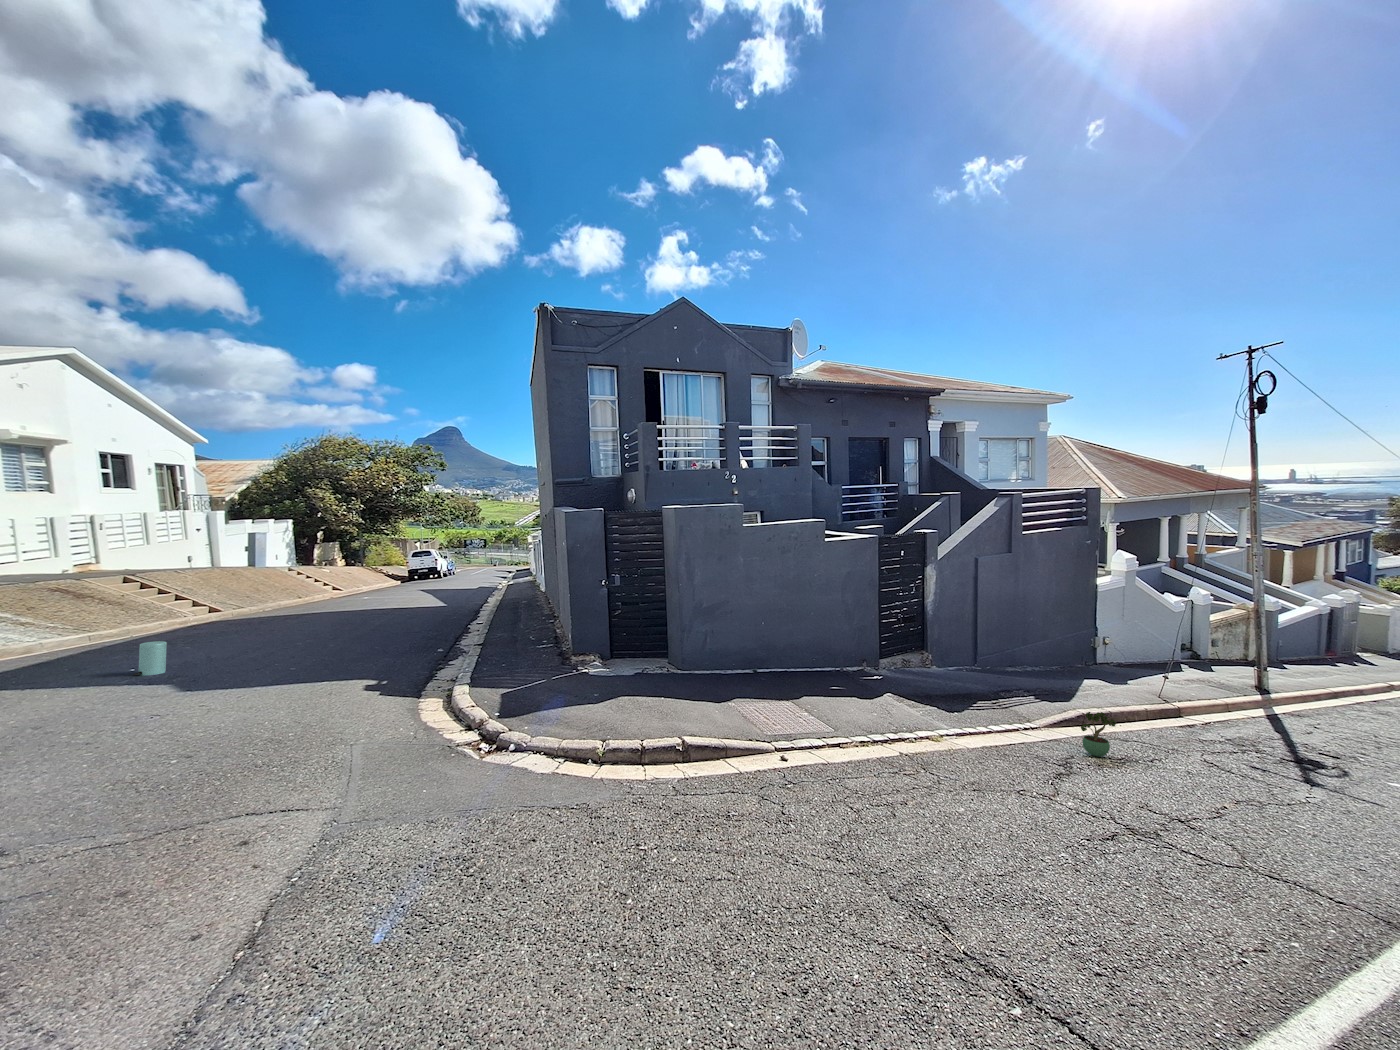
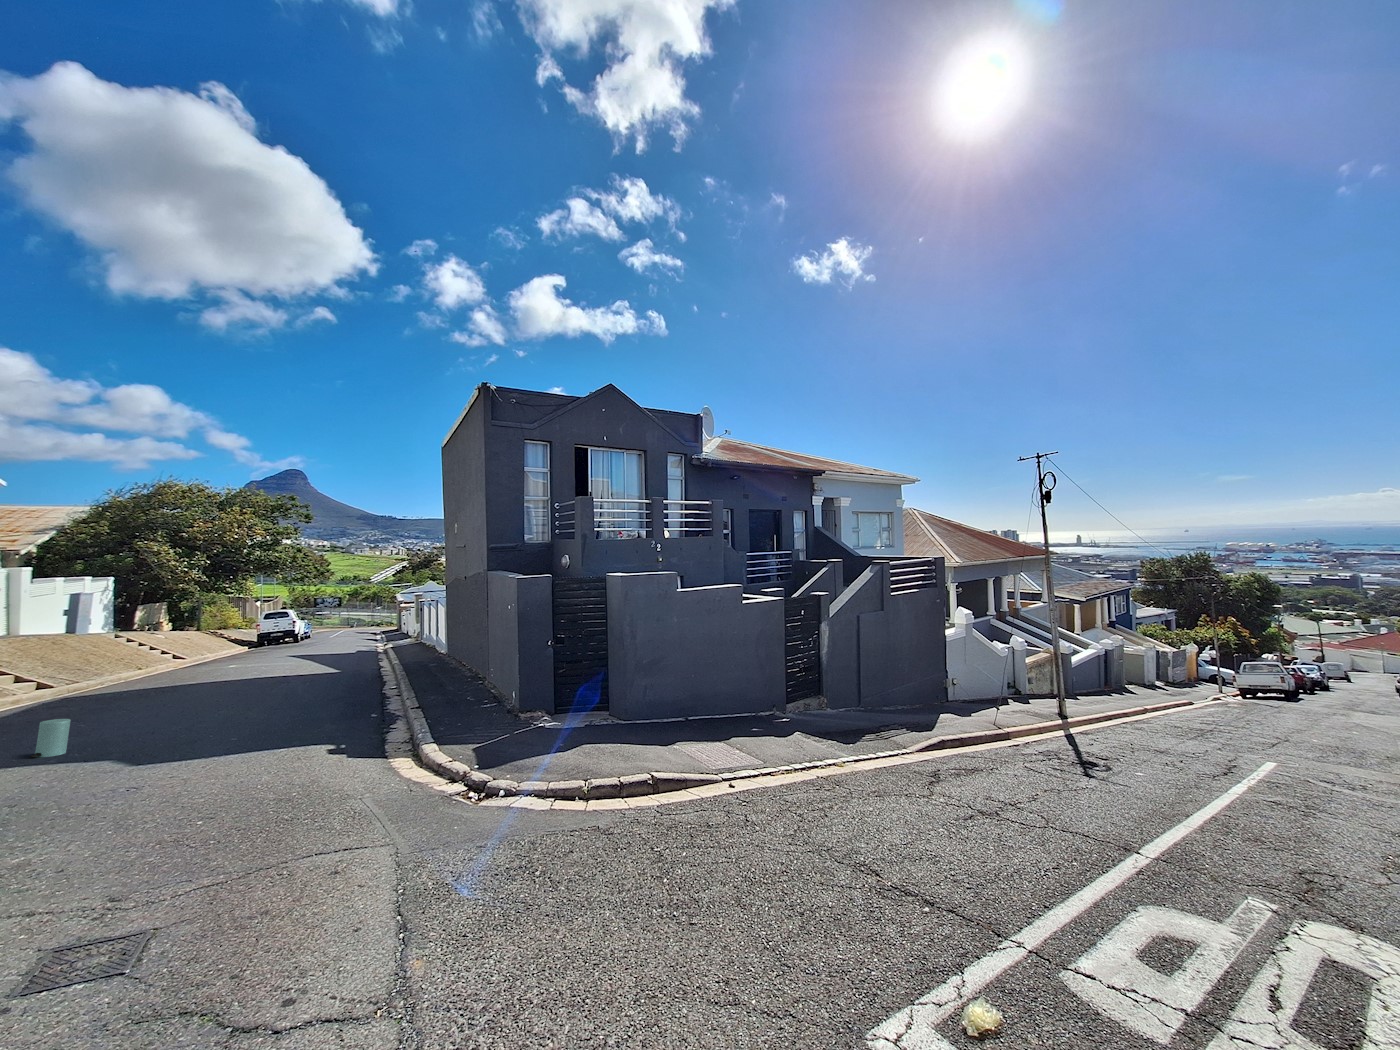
potted plant: present [1081,712,1116,757] -> none [943,734,967,769]

